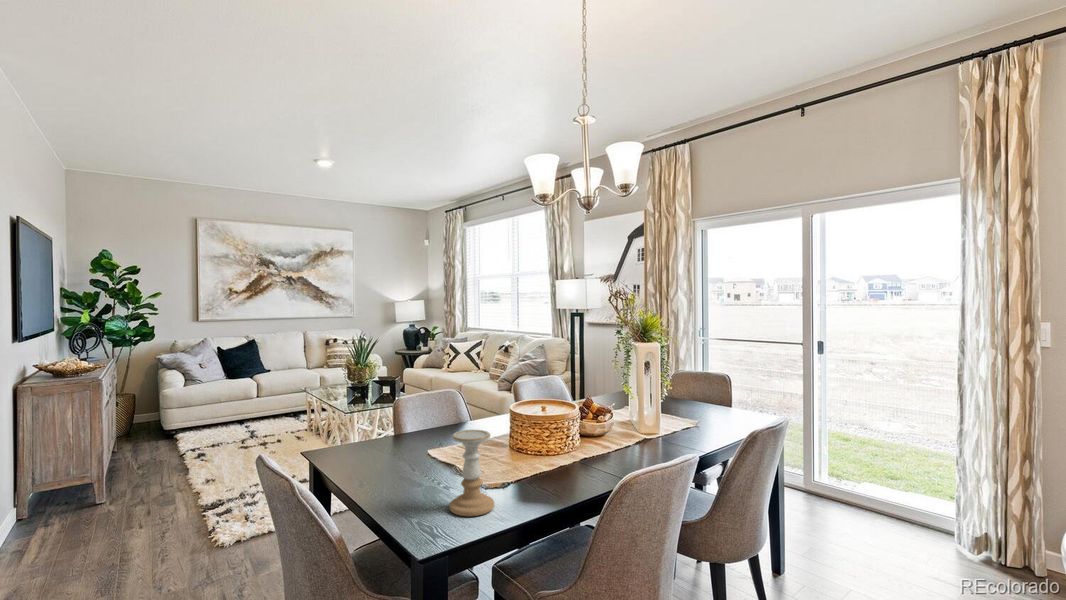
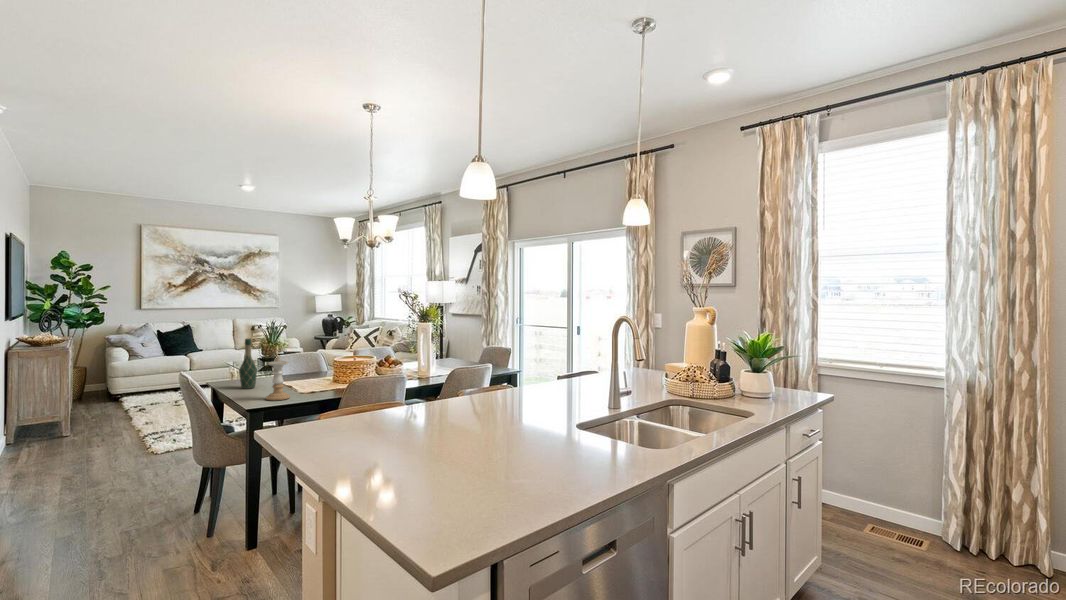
wine bottle: none [377,379,407,473] -> present [239,339,257,389]

